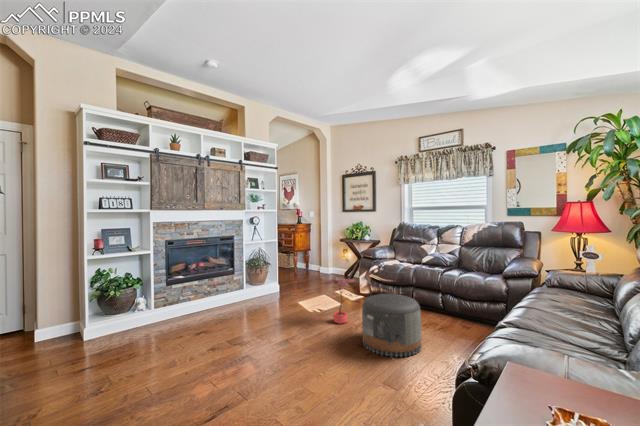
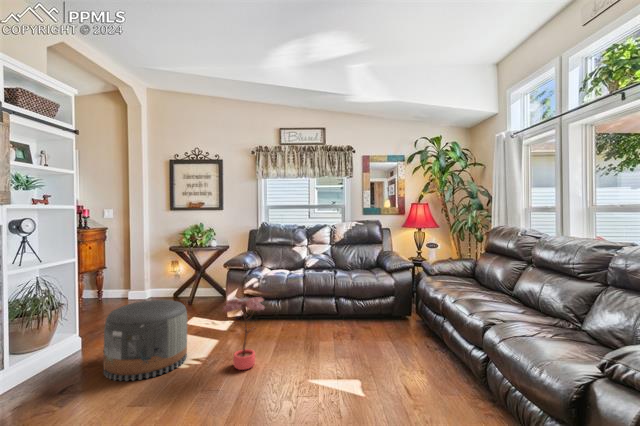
pouf: present [362,294,422,357] -> present [103,300,187,381]

